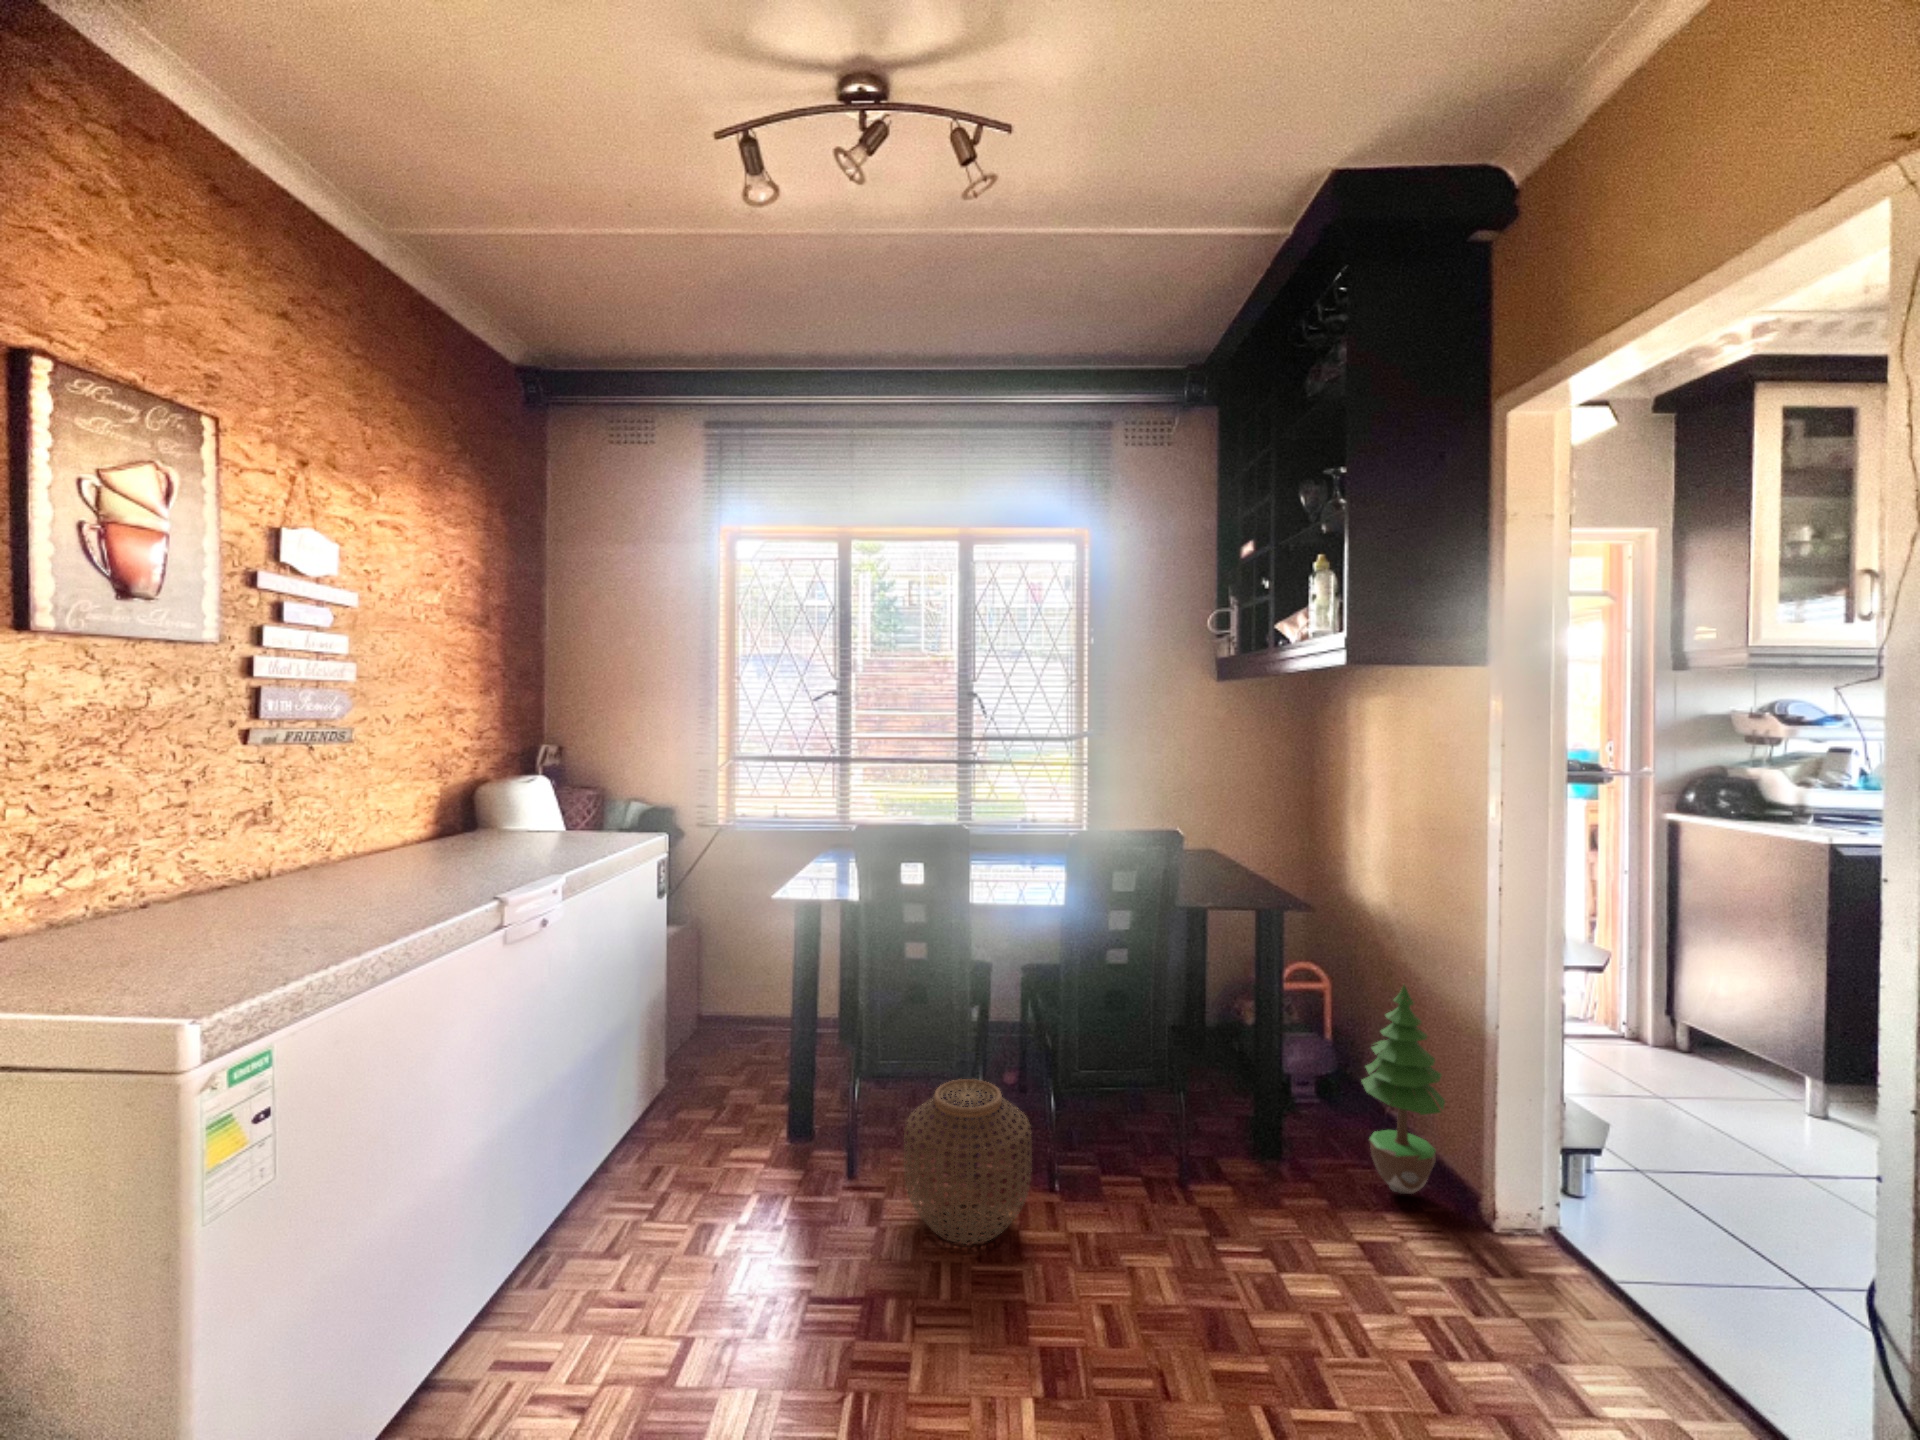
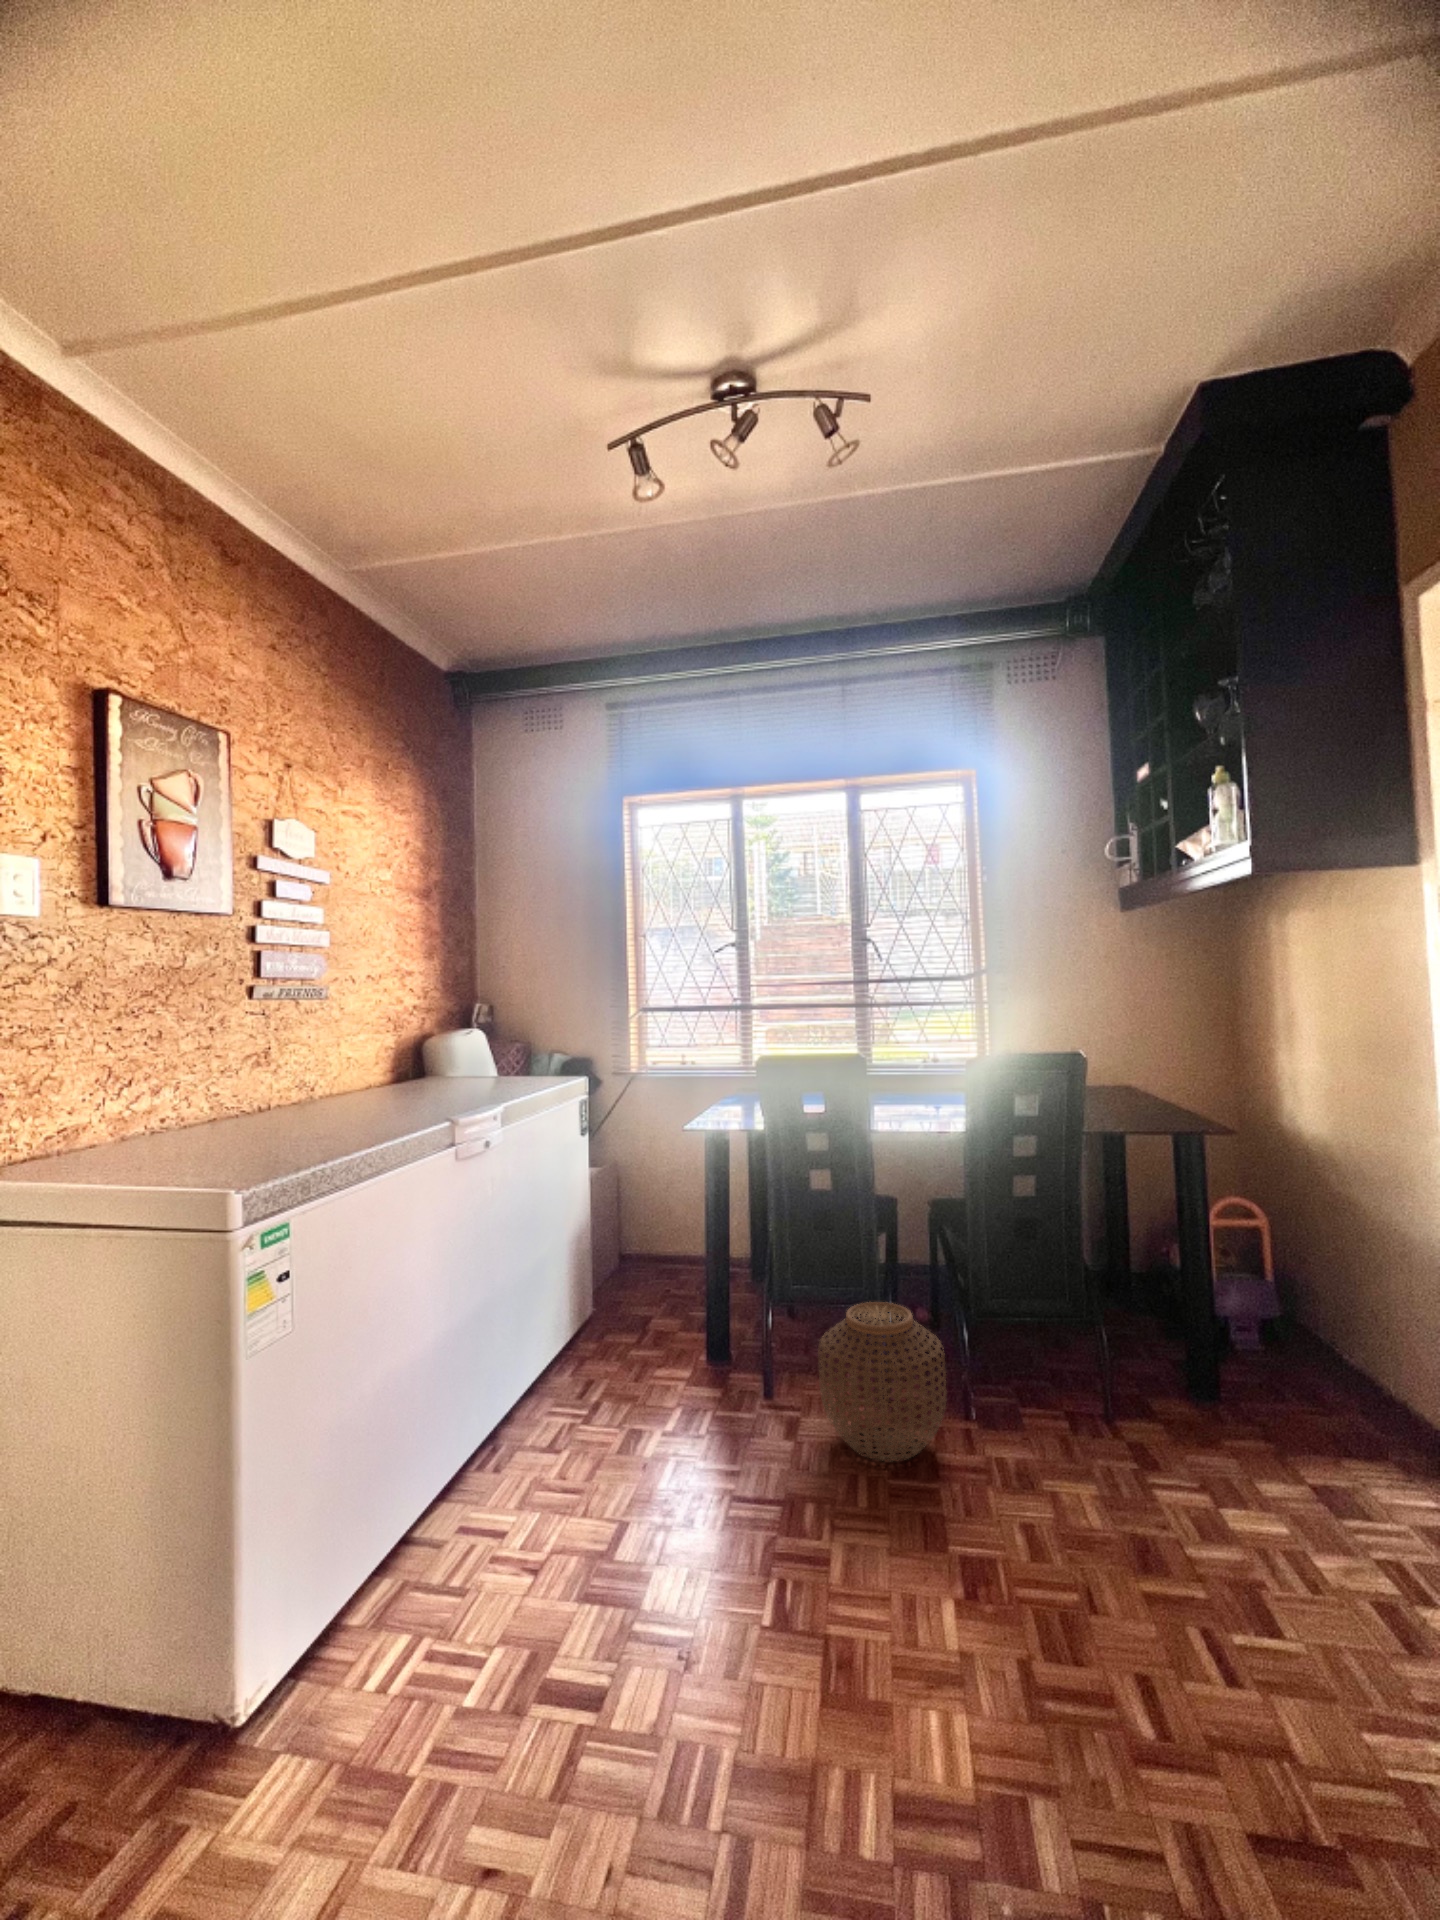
potted tree: present [1362,985,1445,1194] -> none [1305,1210,1406,1440]

